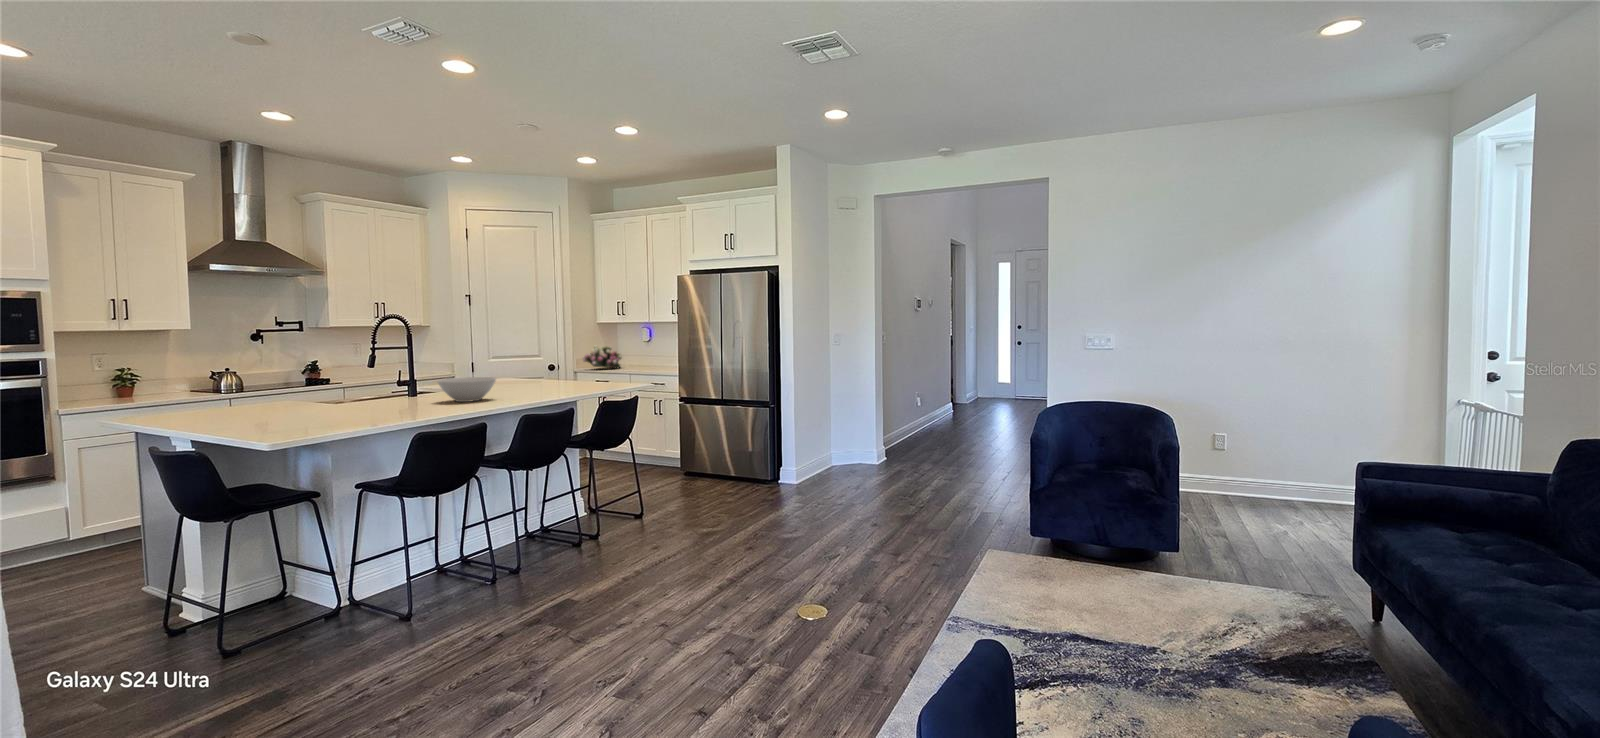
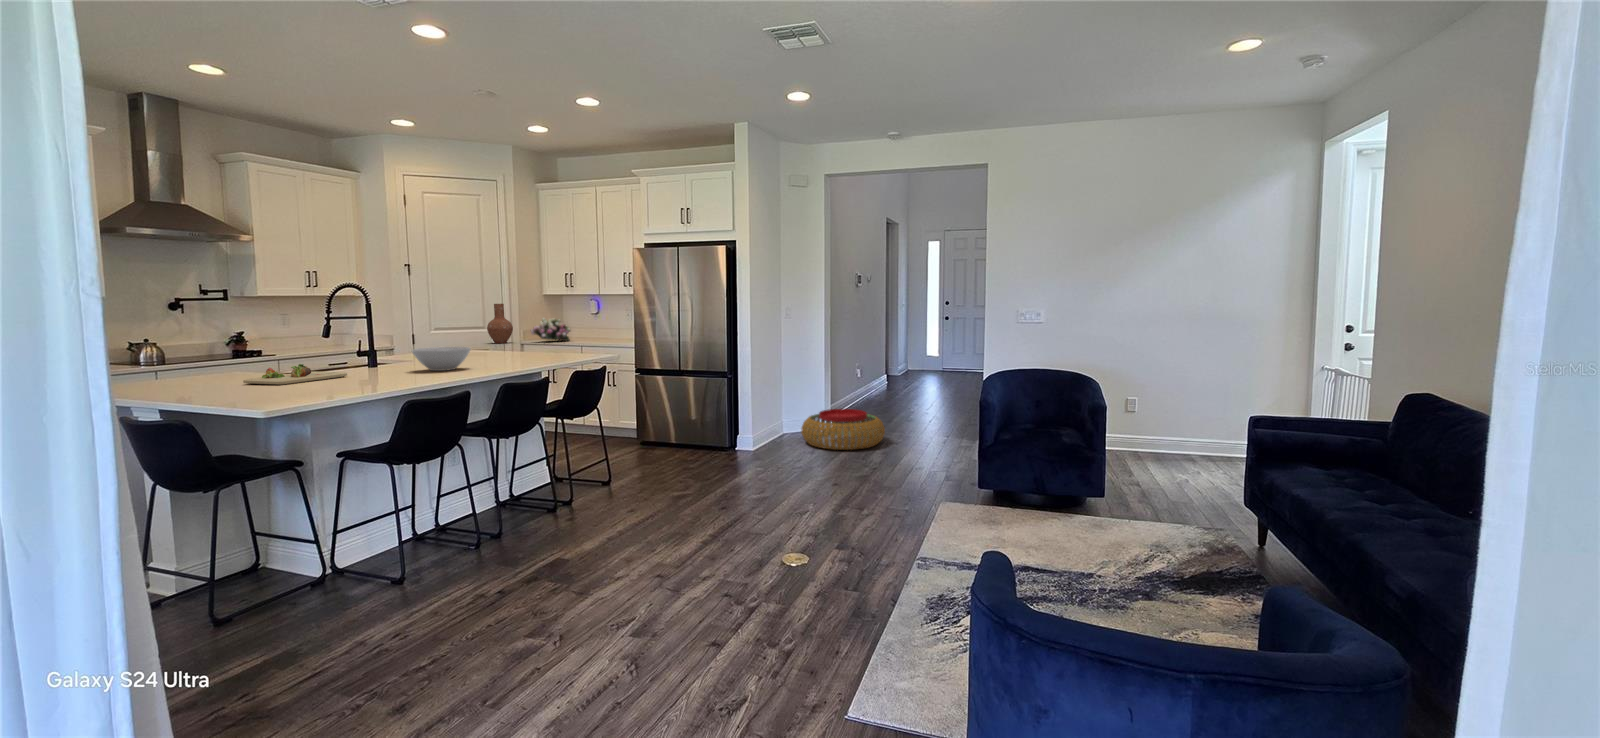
vase: none [541,331,566,371] -> present [487,304,513,344]
cutting board: none [272,395,374,416] -> present [243,364,347,385]
pouf: none [852,441,942,486] -> present [801,409,885,450]

